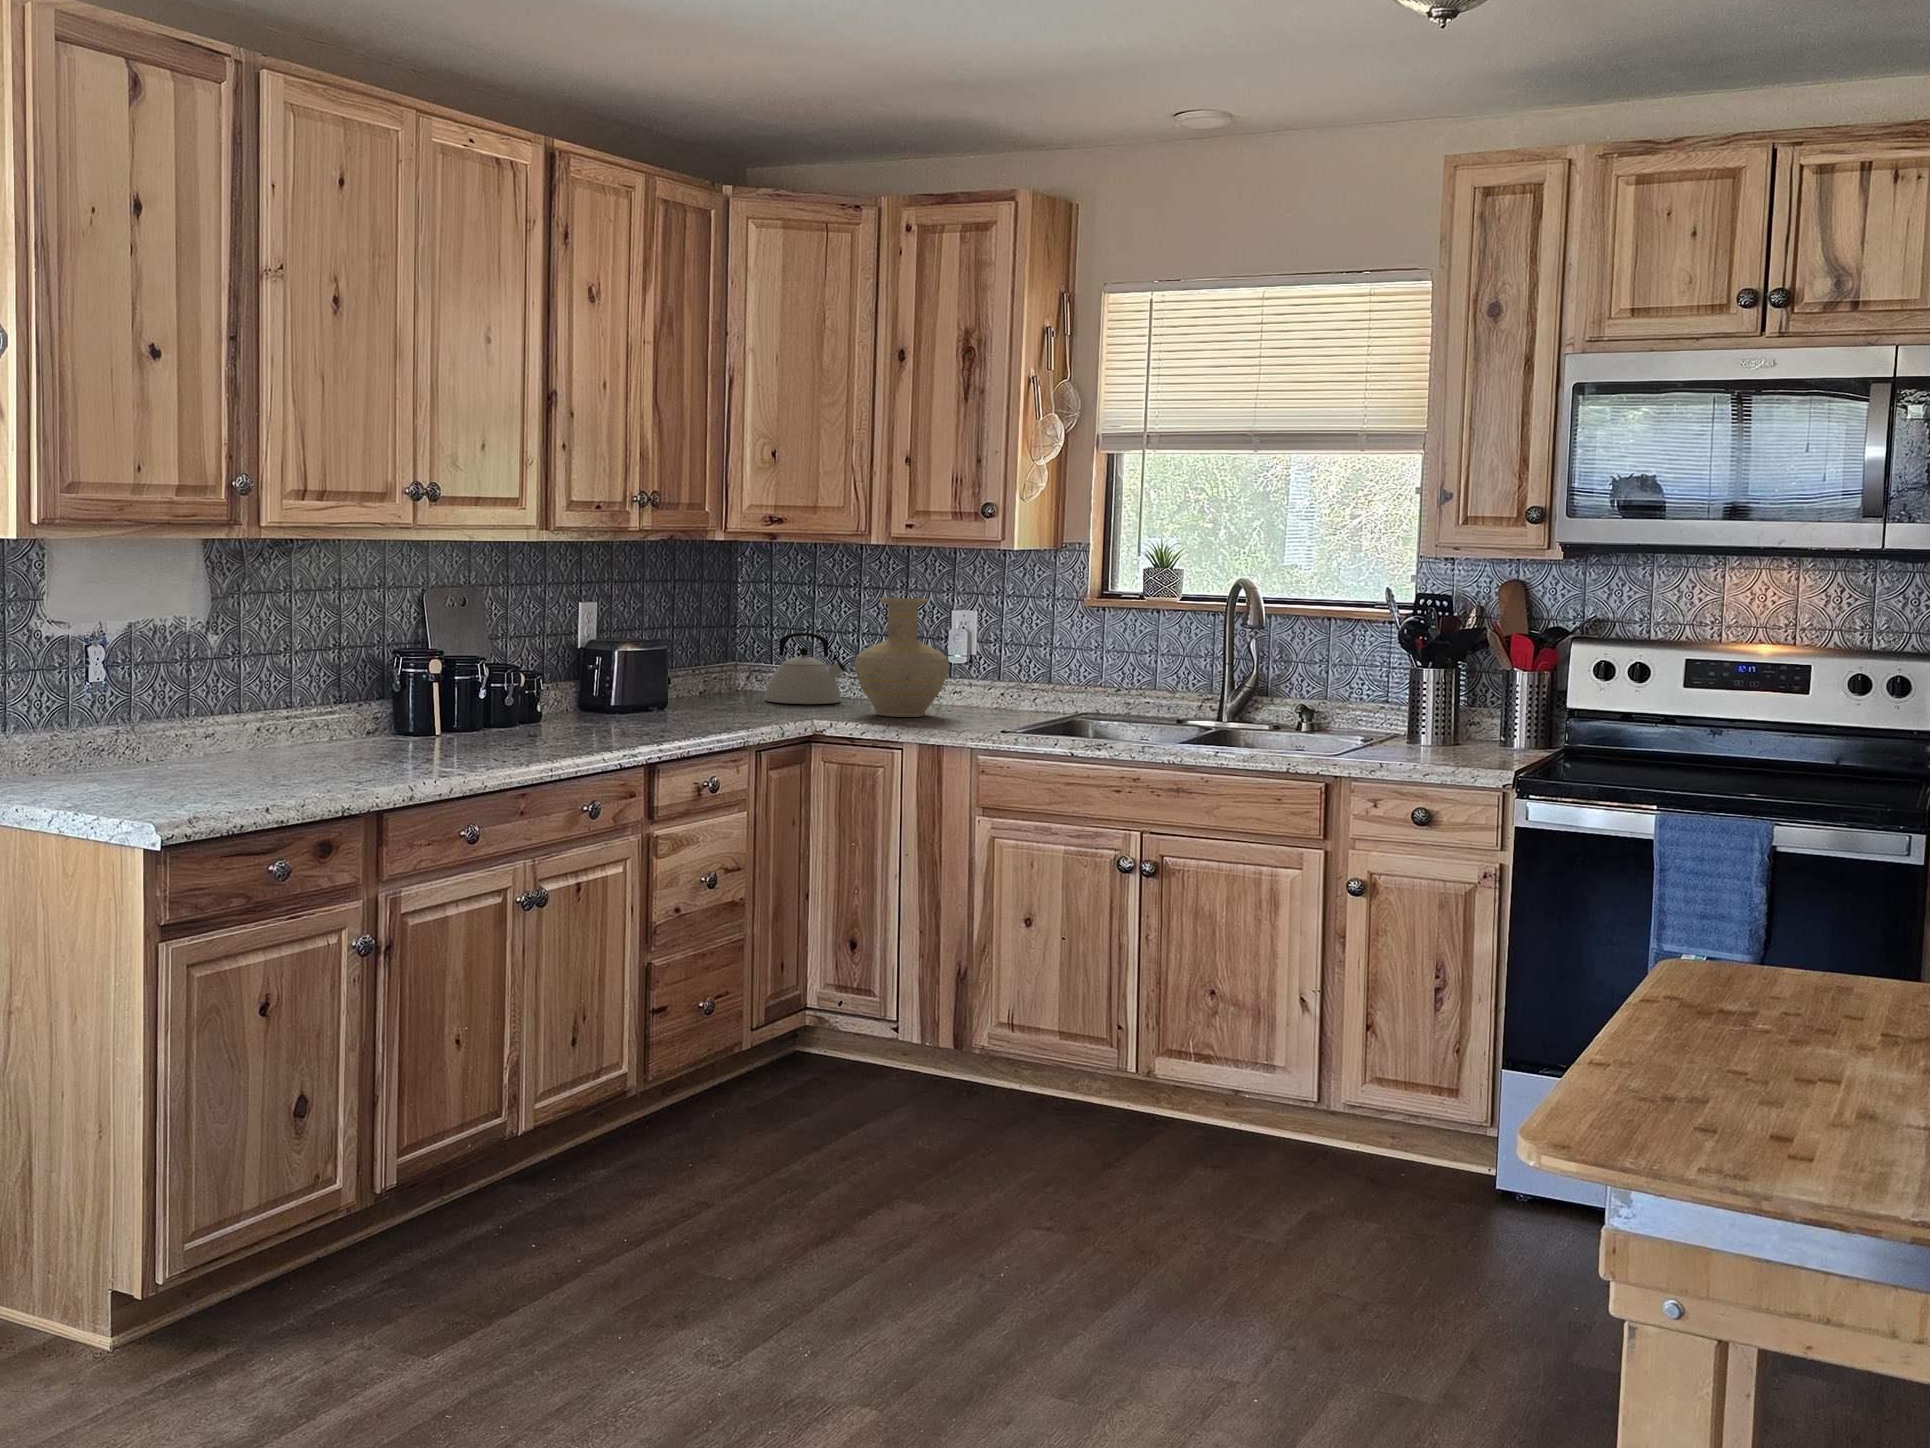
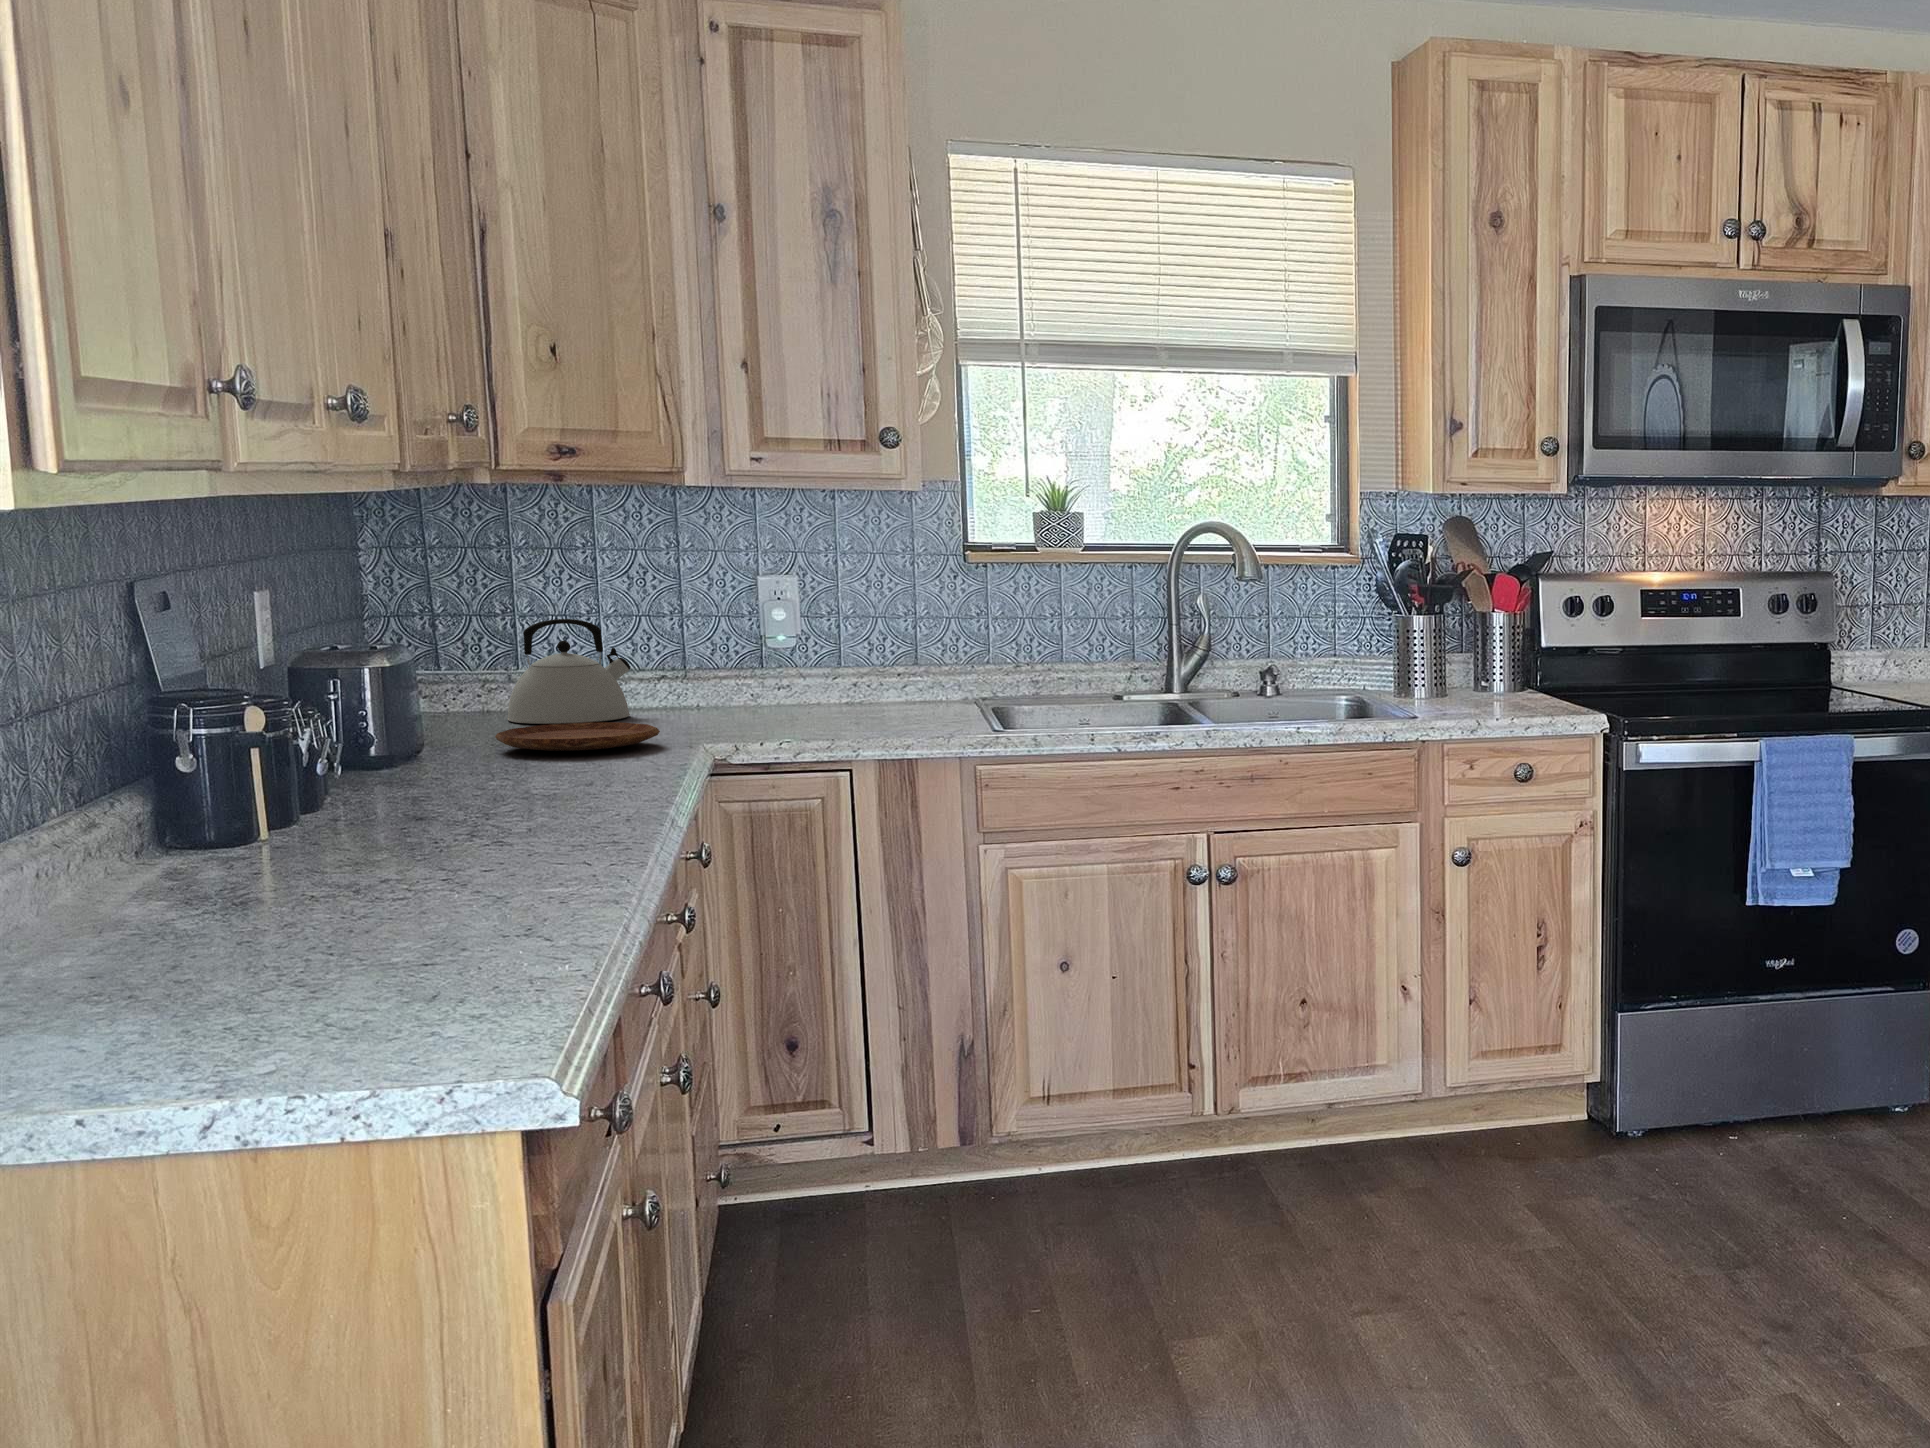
vase: present [855,598,949,717] -> none [699,561,840,726]
tray: none [688,700,789,716] -> present [495,722,660,751]

